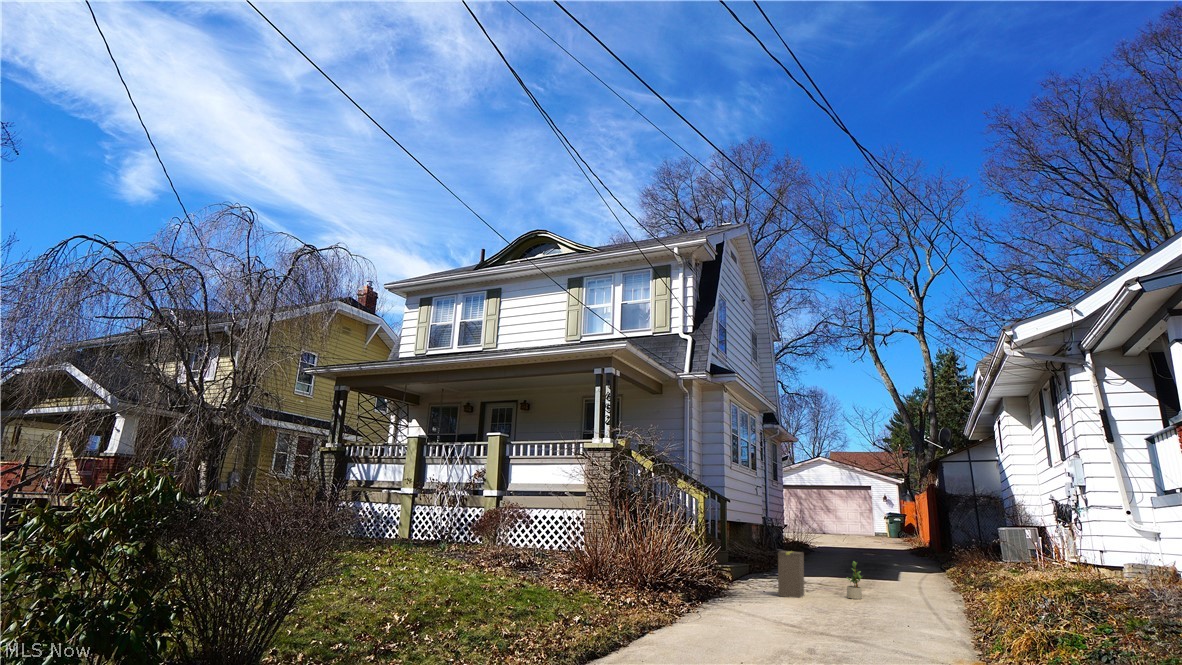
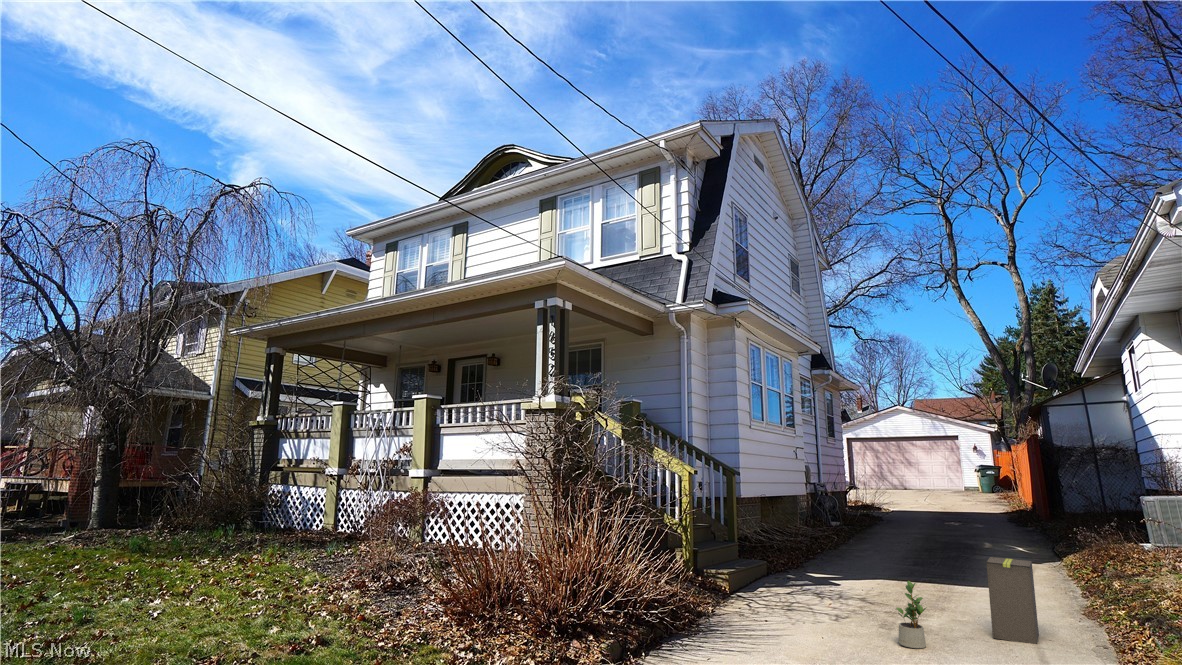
cardboard box: present [778,551,804,598] -> present [987,557,1039,644]

